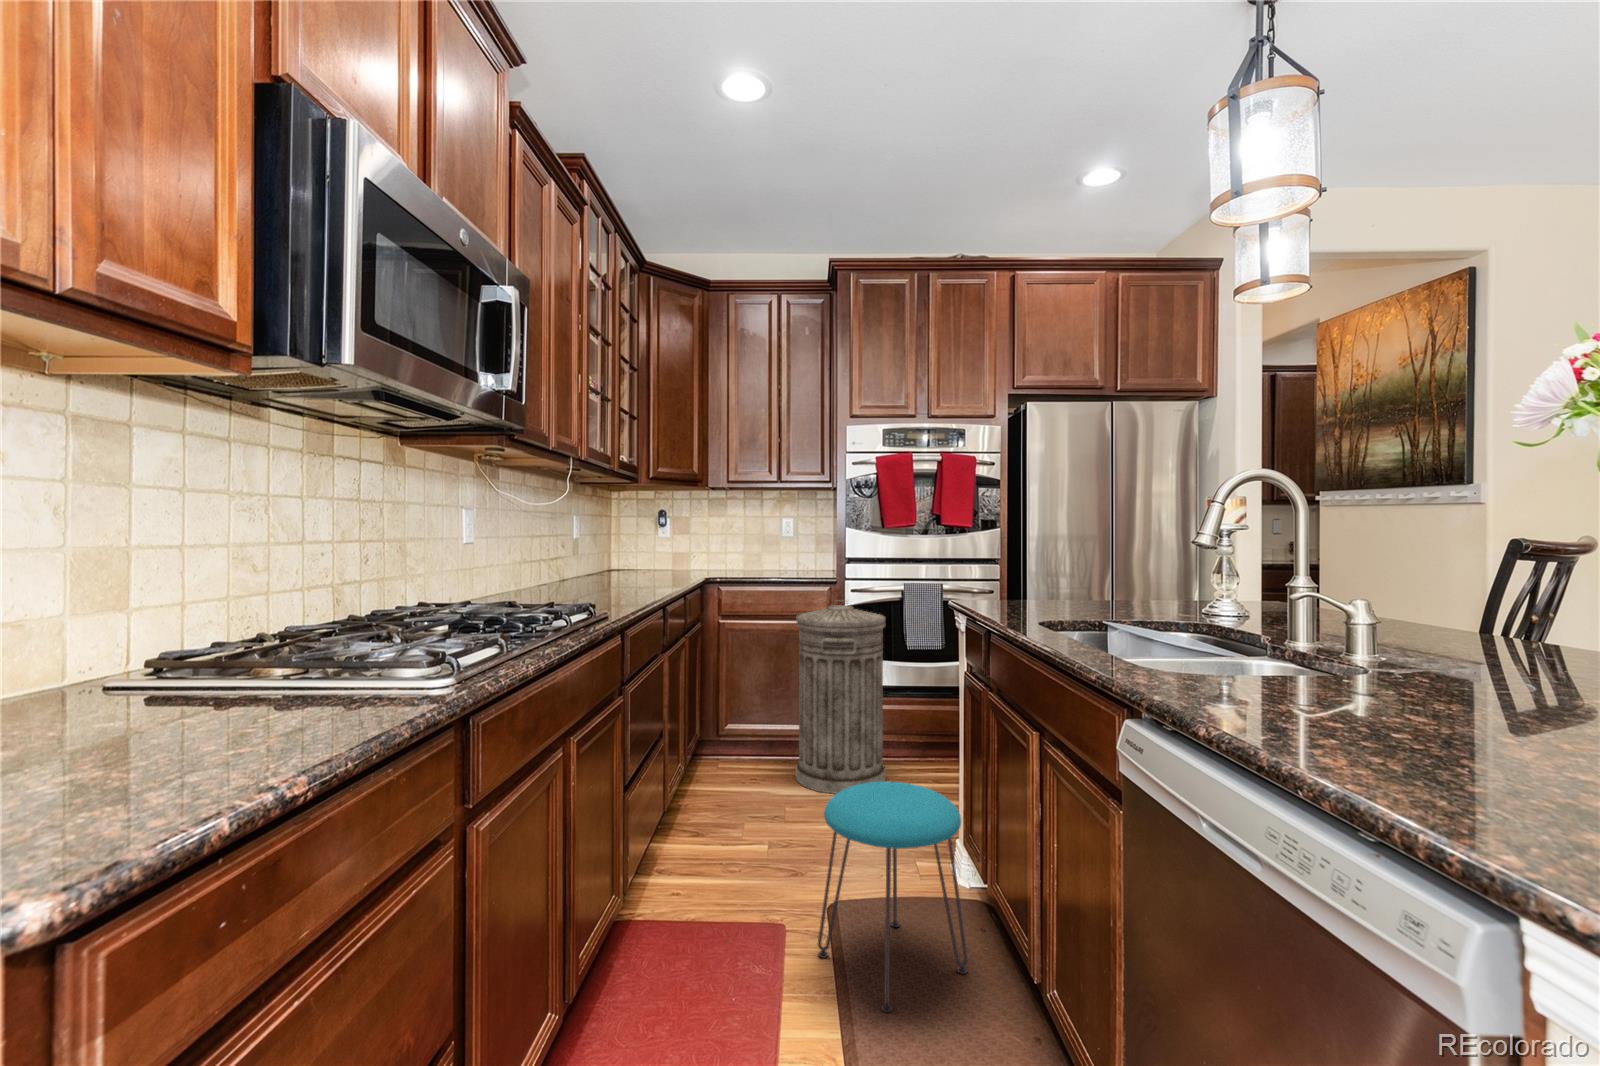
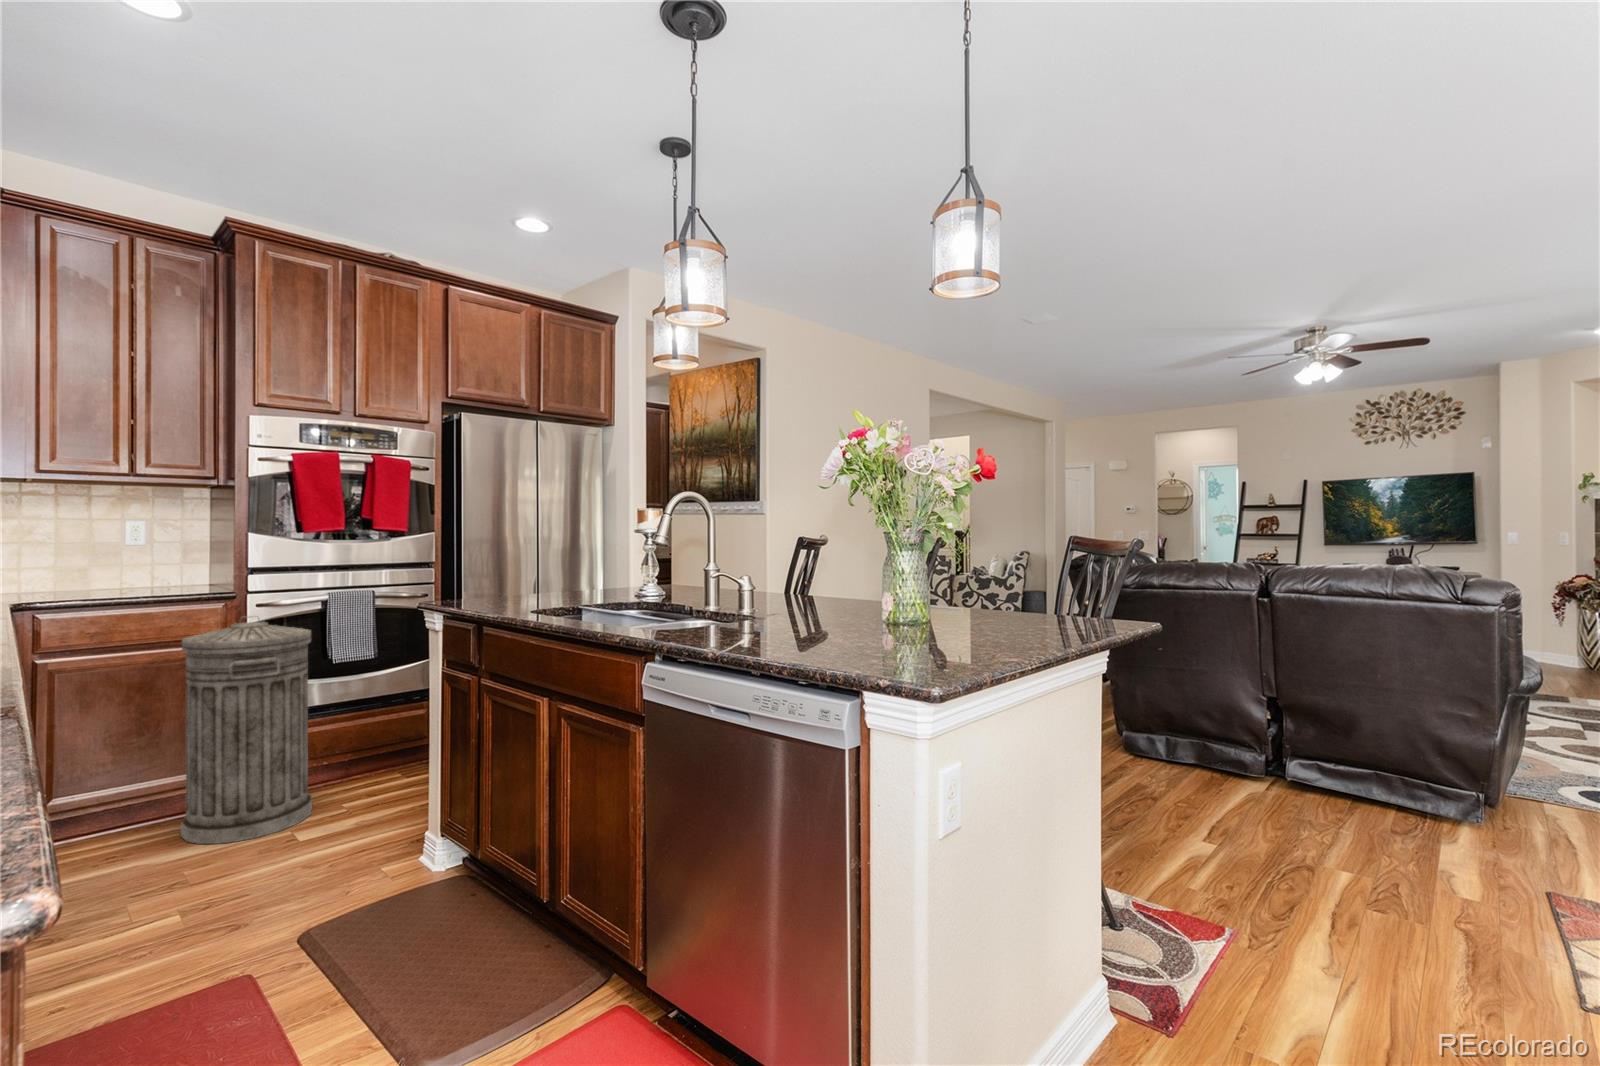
stool: present [818,781,968,1012] -> none [310,778,475,990]

